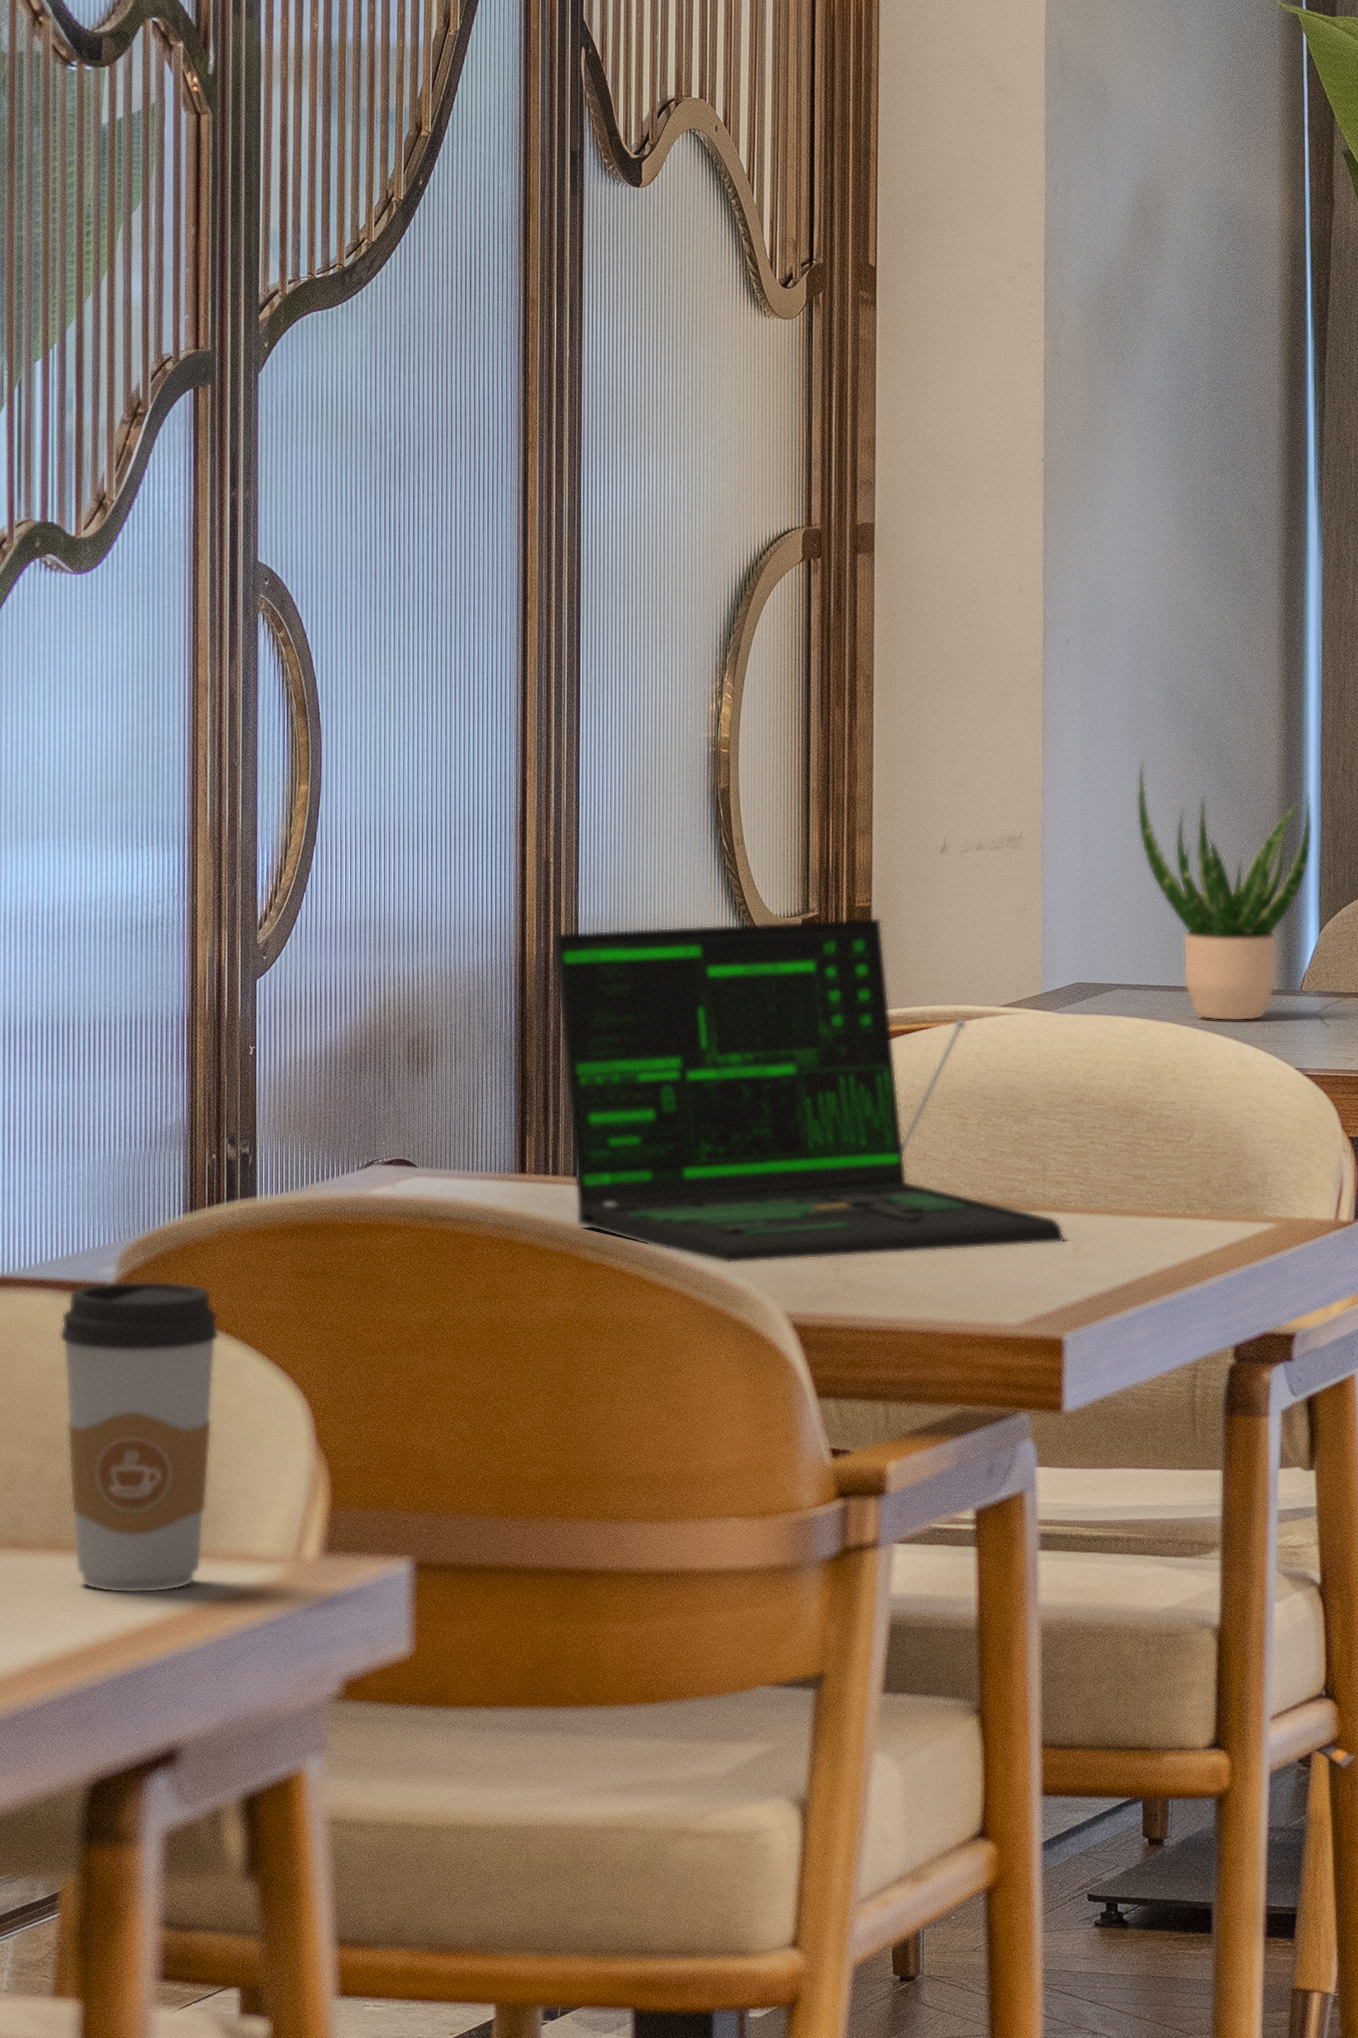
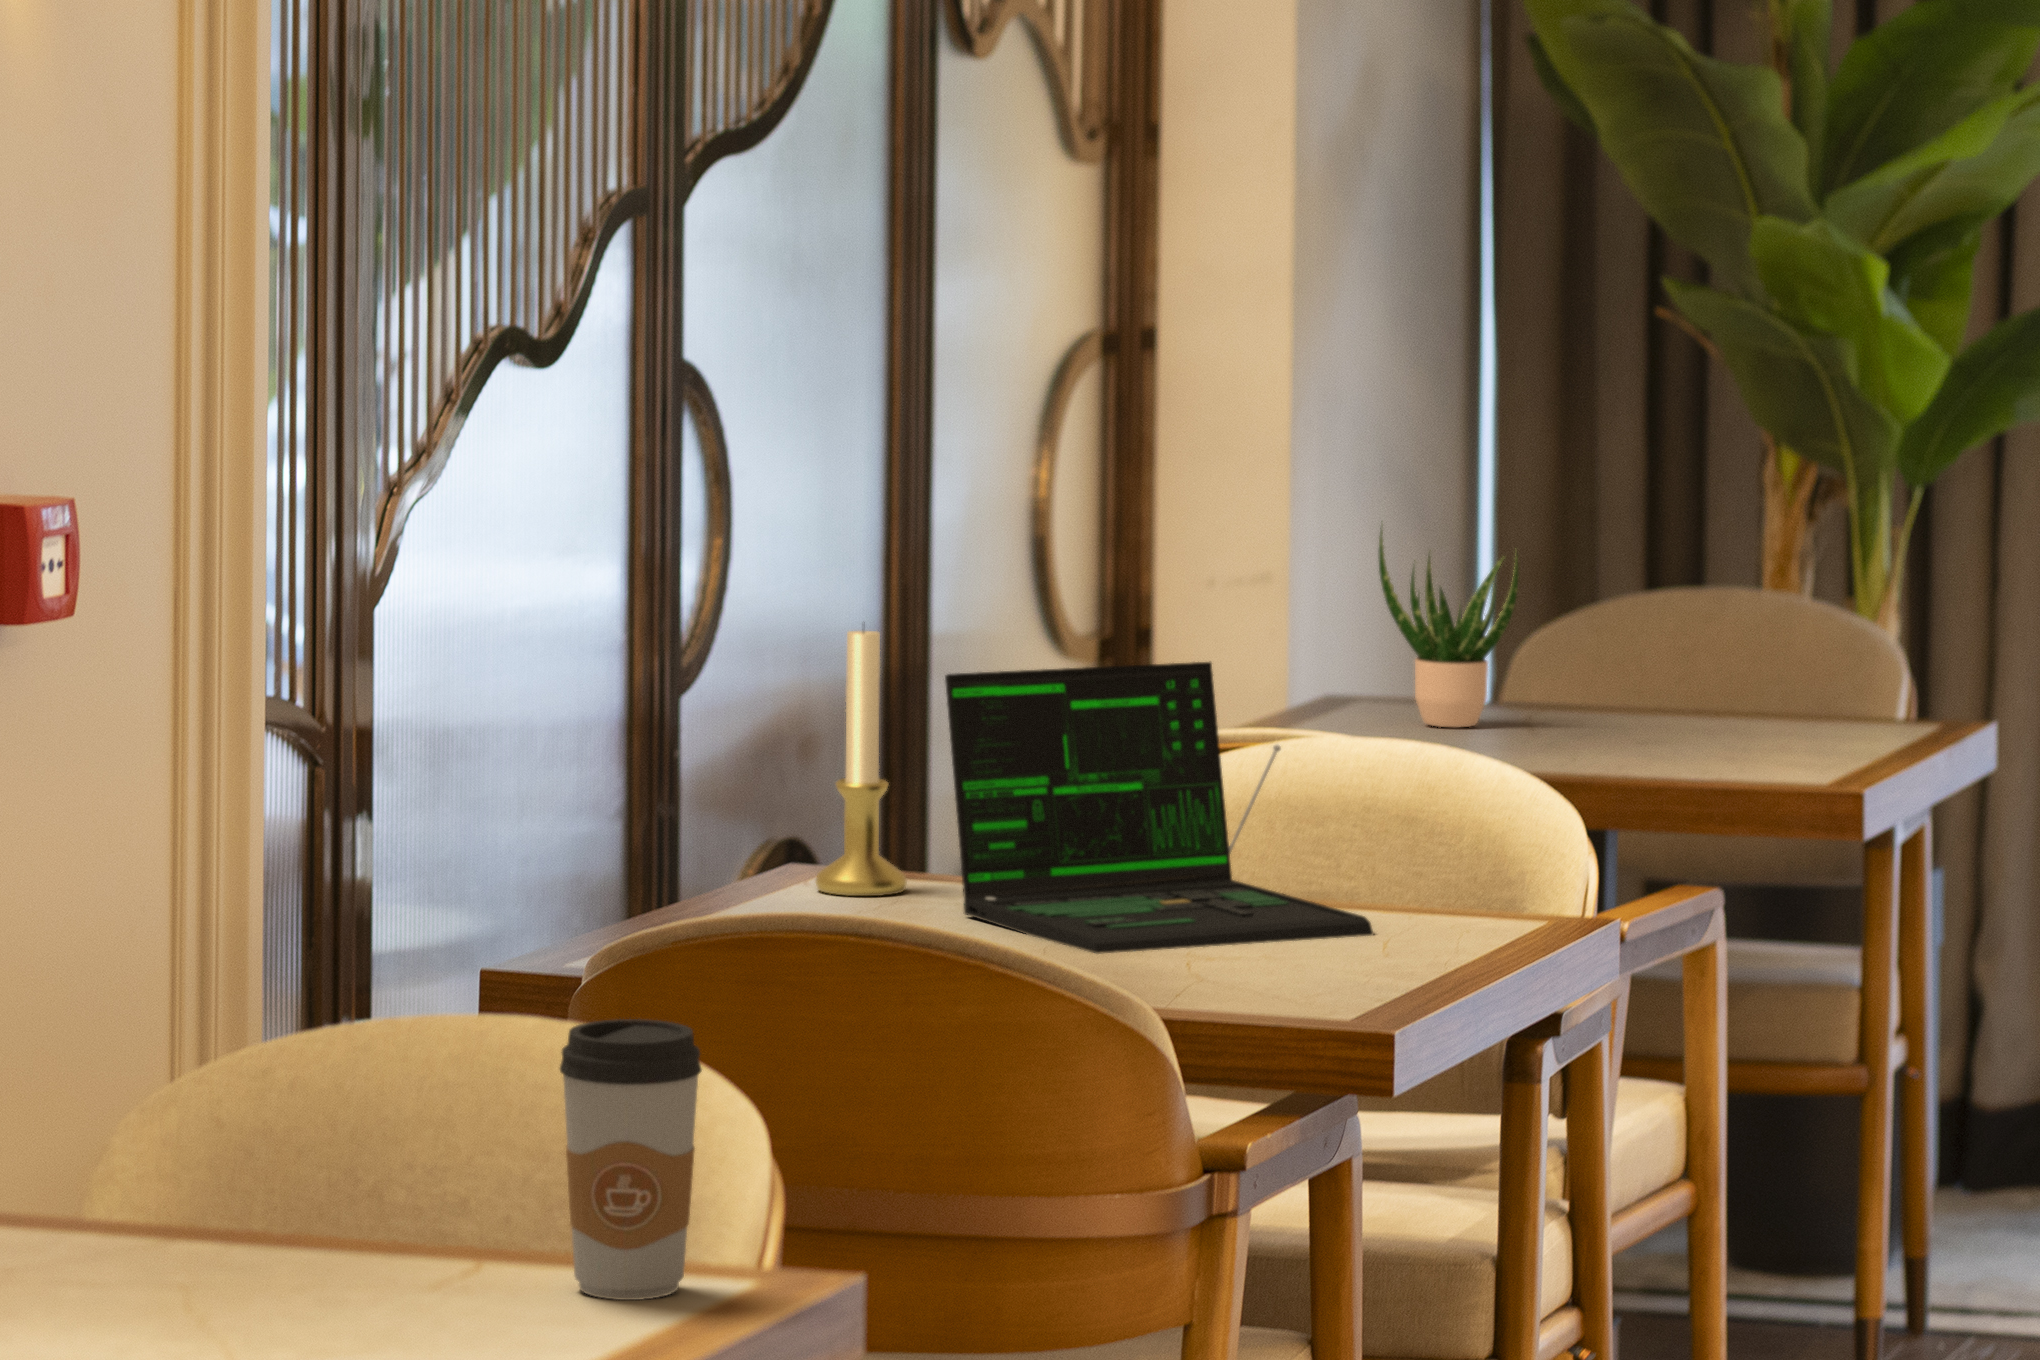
candle holder: none [405,874,516,1207] -> present [816,630,907,896]

